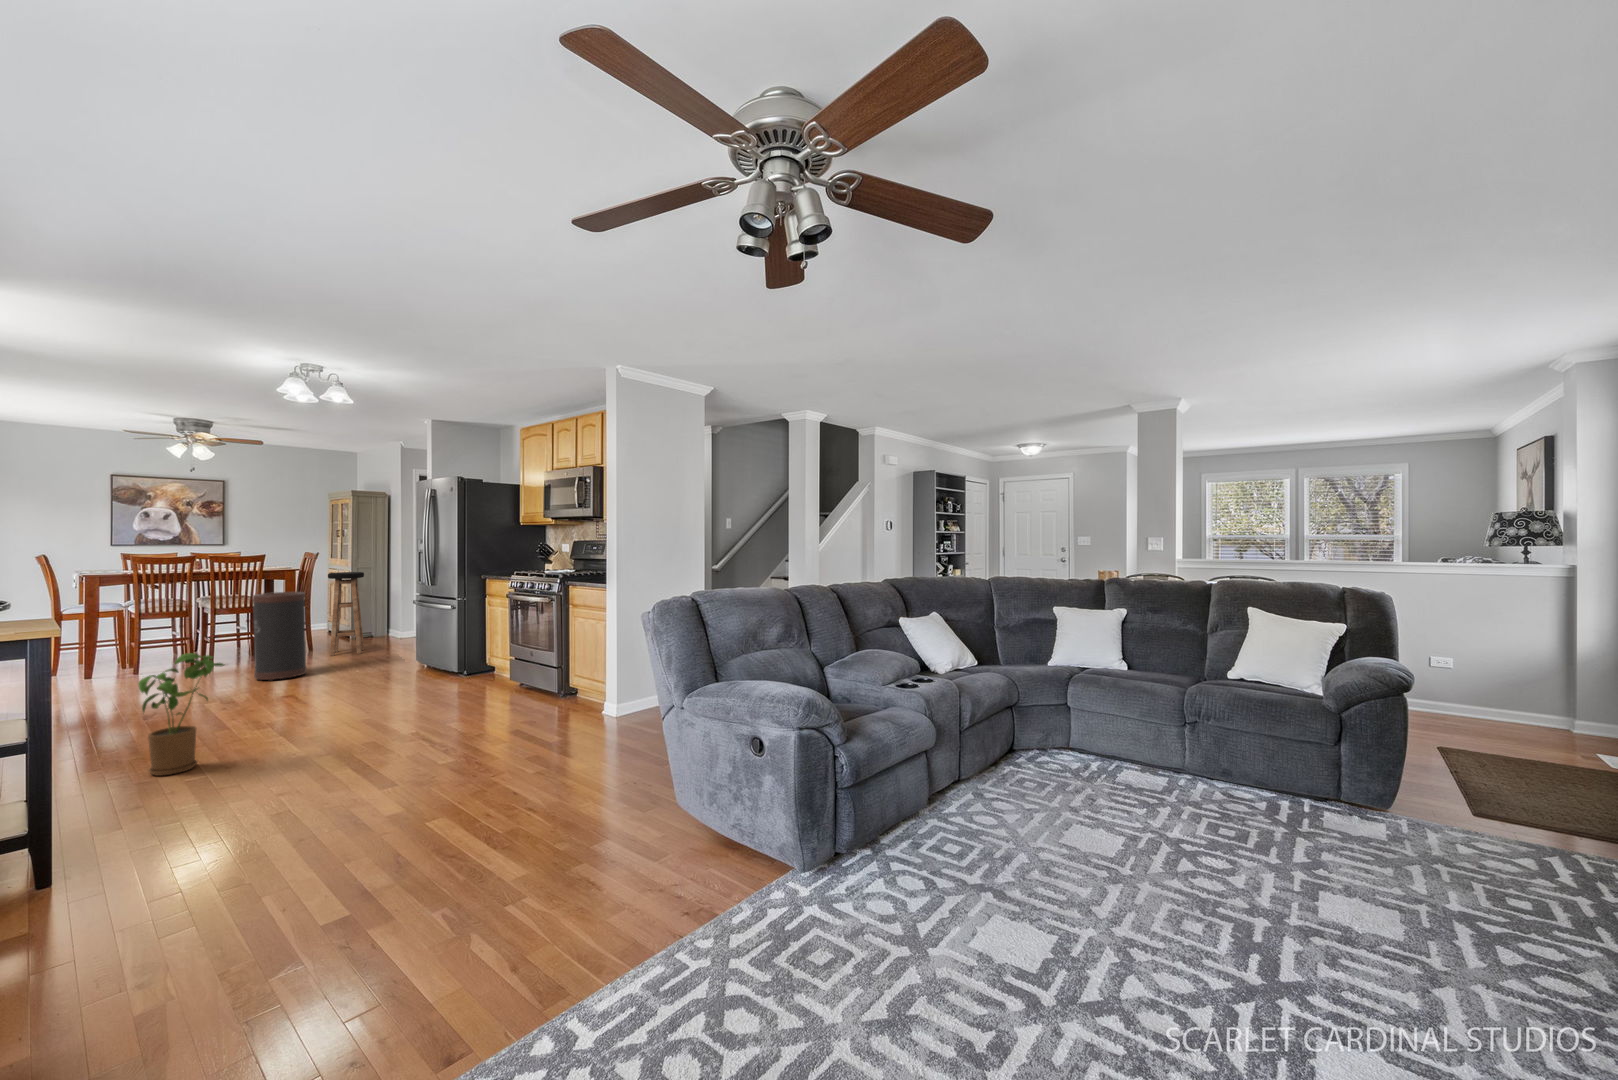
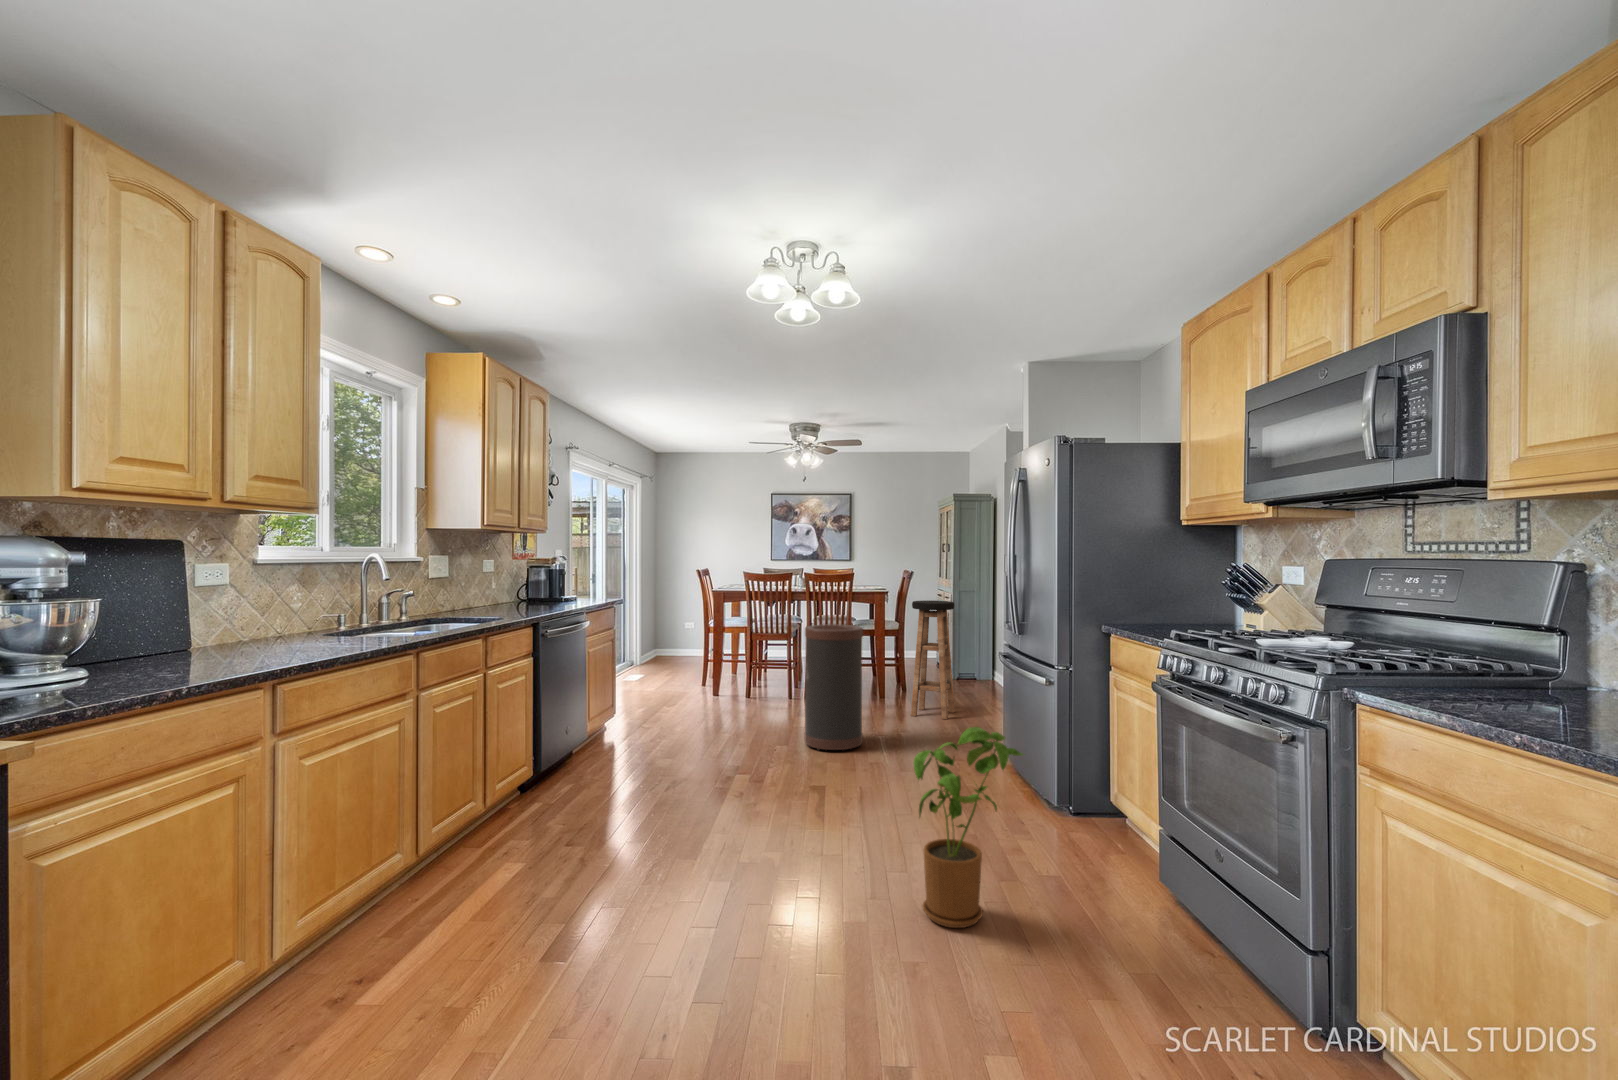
house plant: present [139,653,224,776] -> present [914,727,1023,928]

